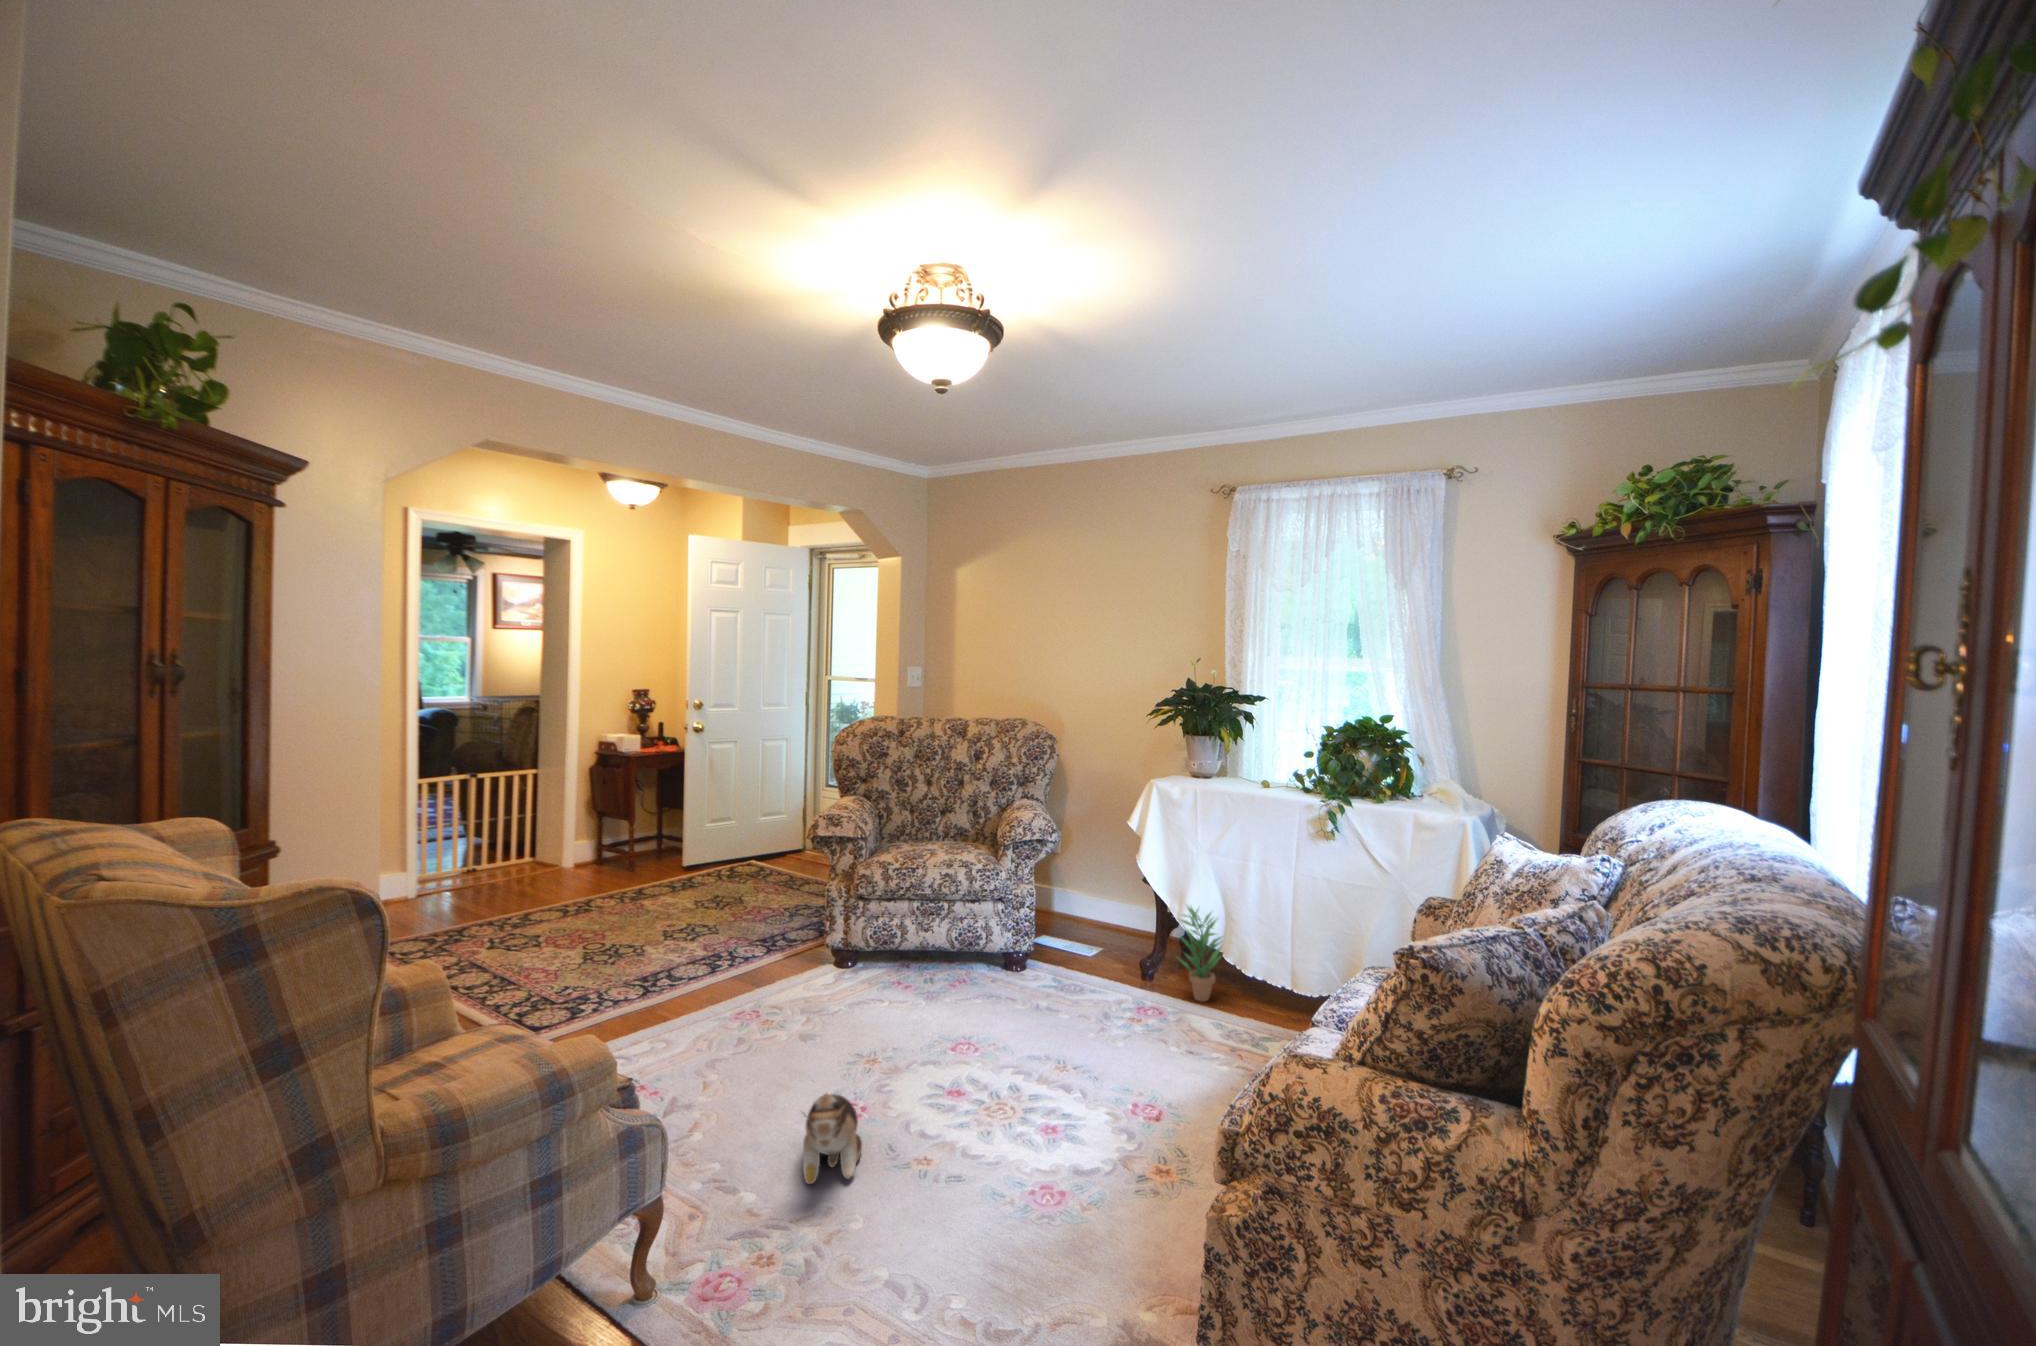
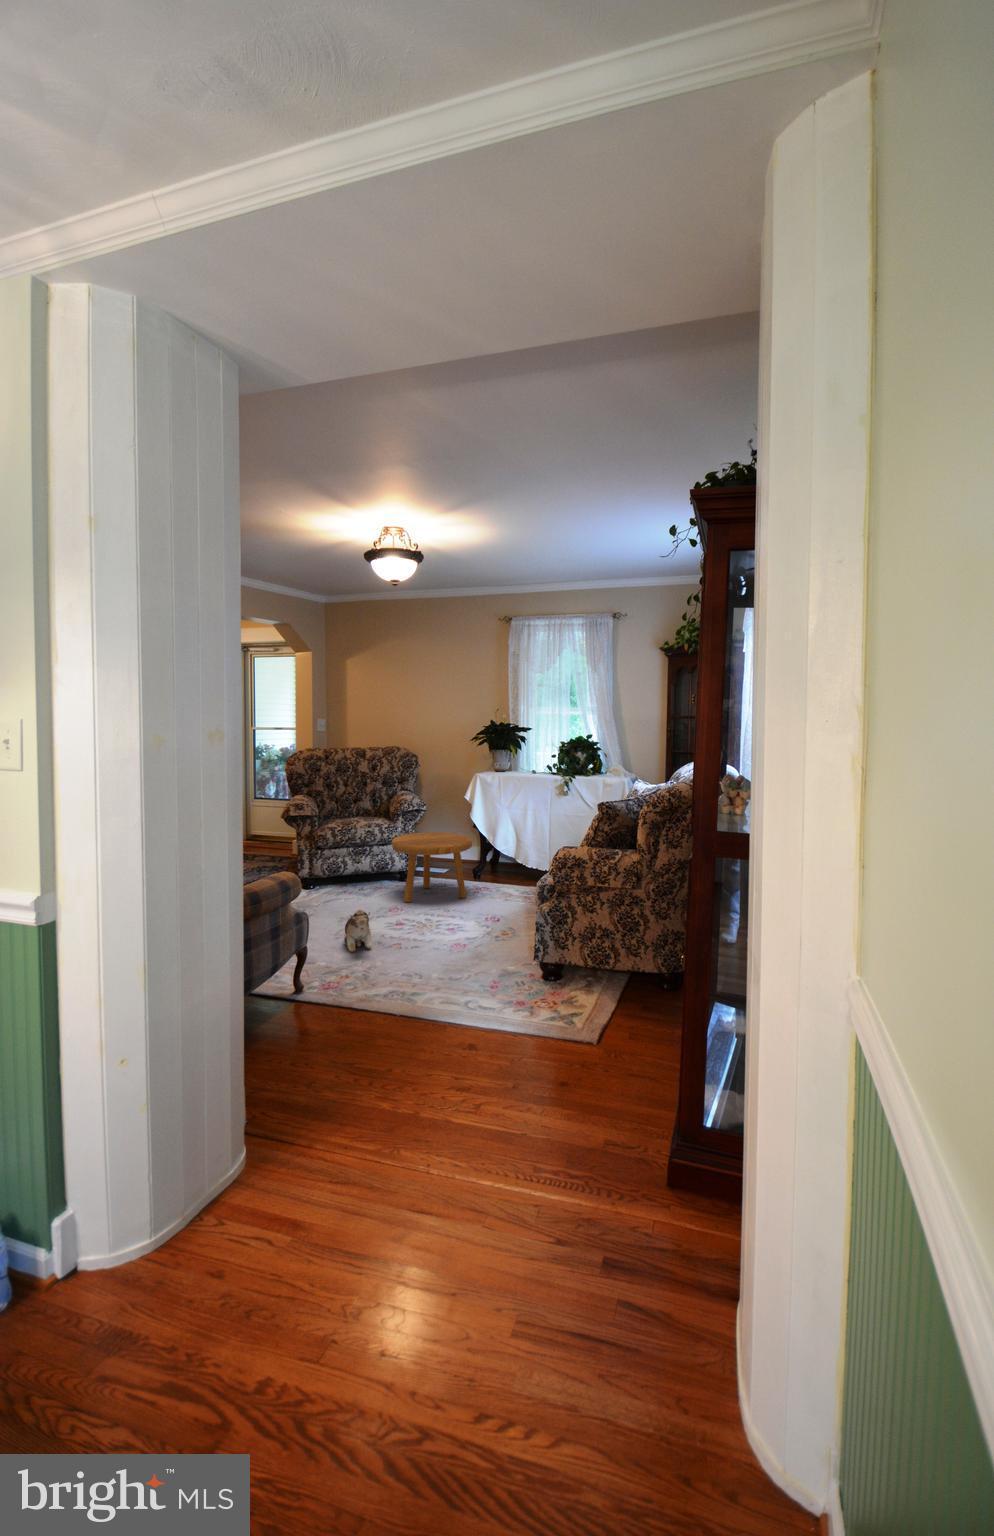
footstool: none [970,889,1127,1038] -> present [392,832,472,902]
potted plant: present [1179,907,1221,1002] -> none [492,834,518,883]

